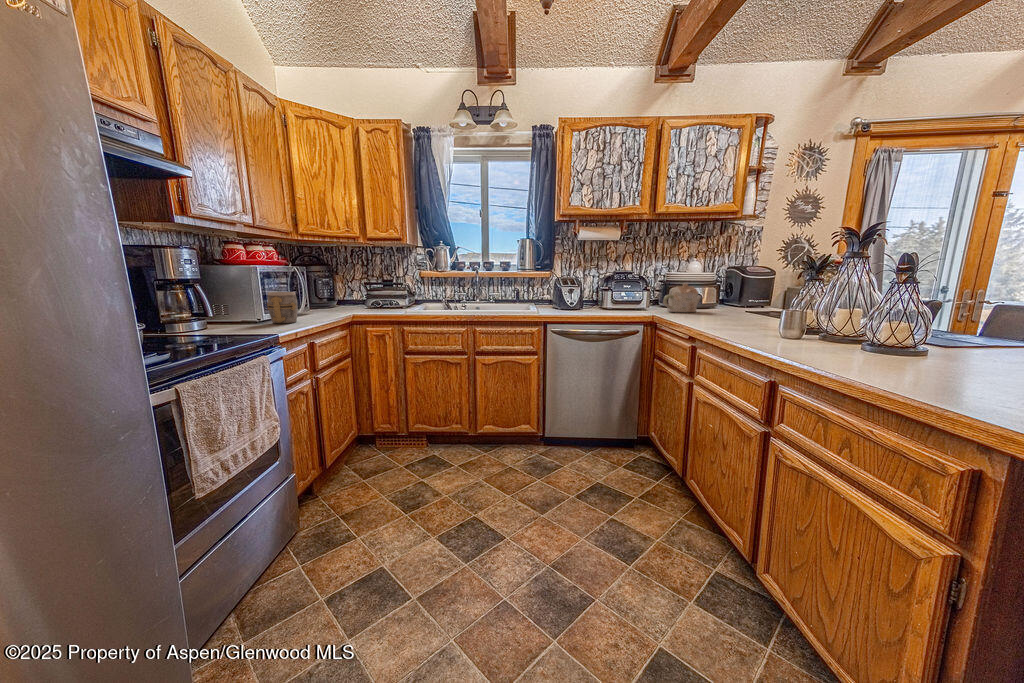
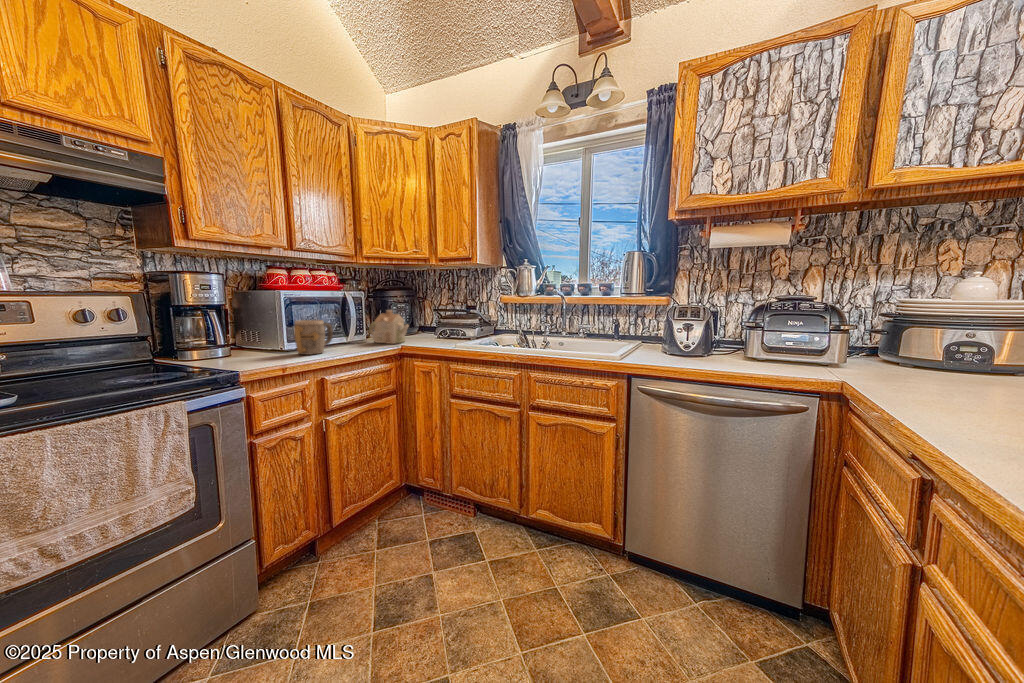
teapot: present [663,283,701,312] -> present [369,310,409,344]

